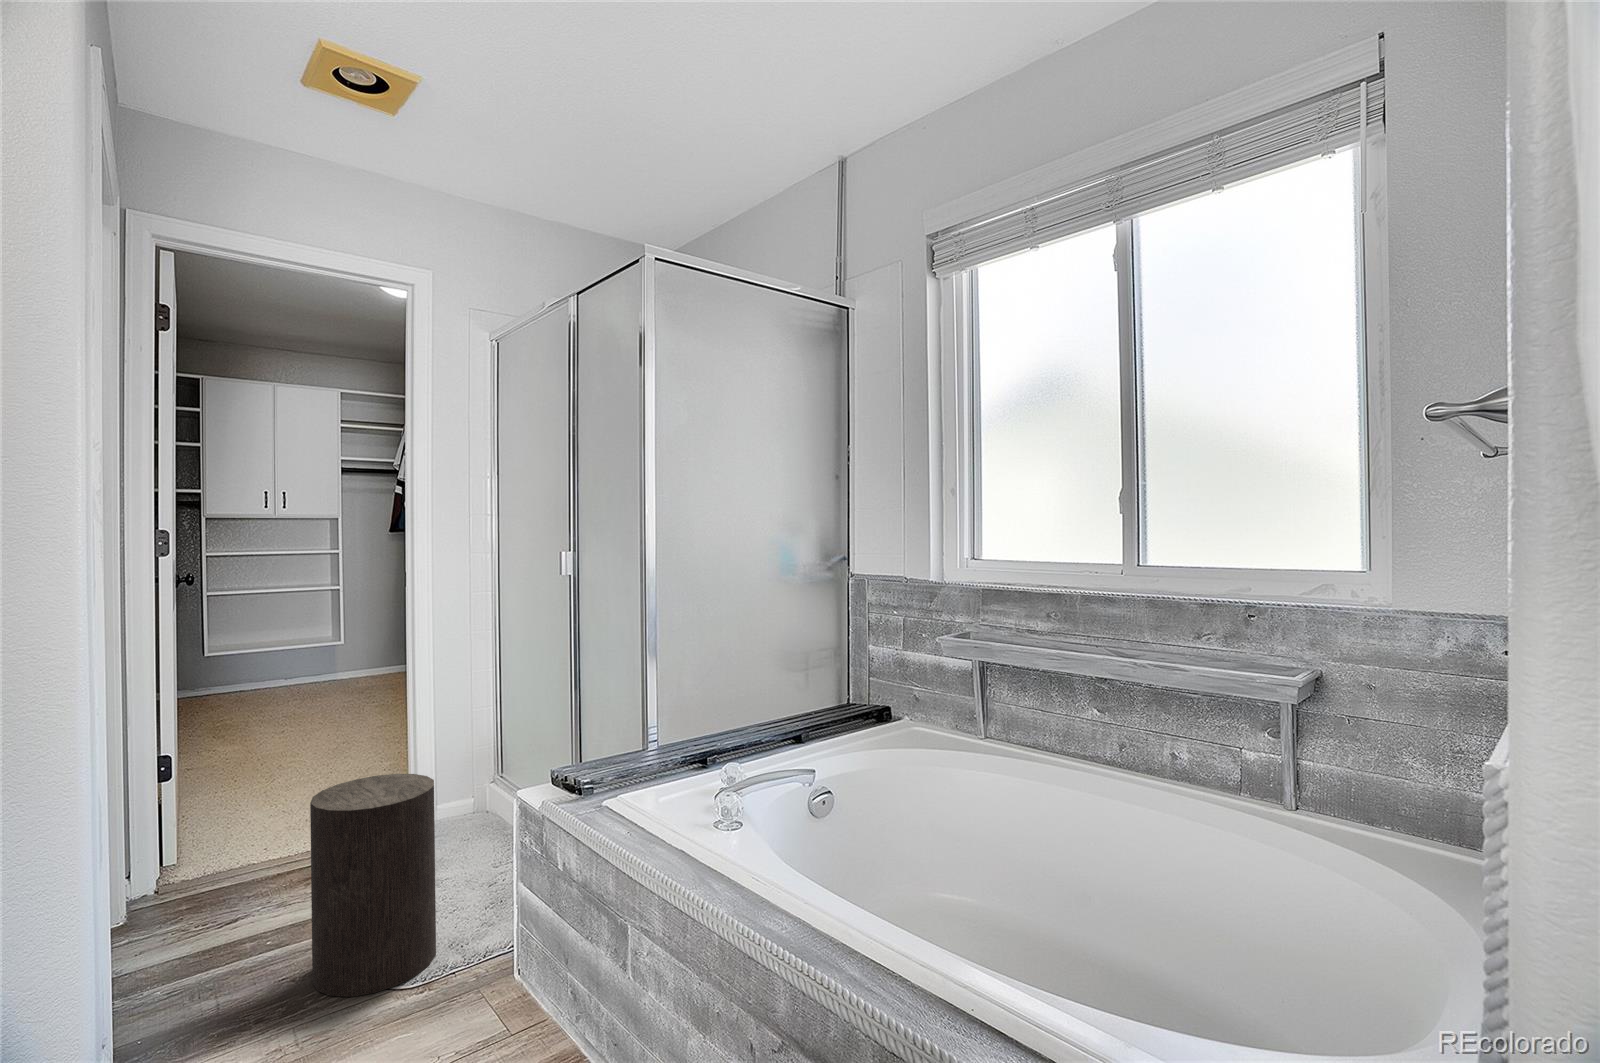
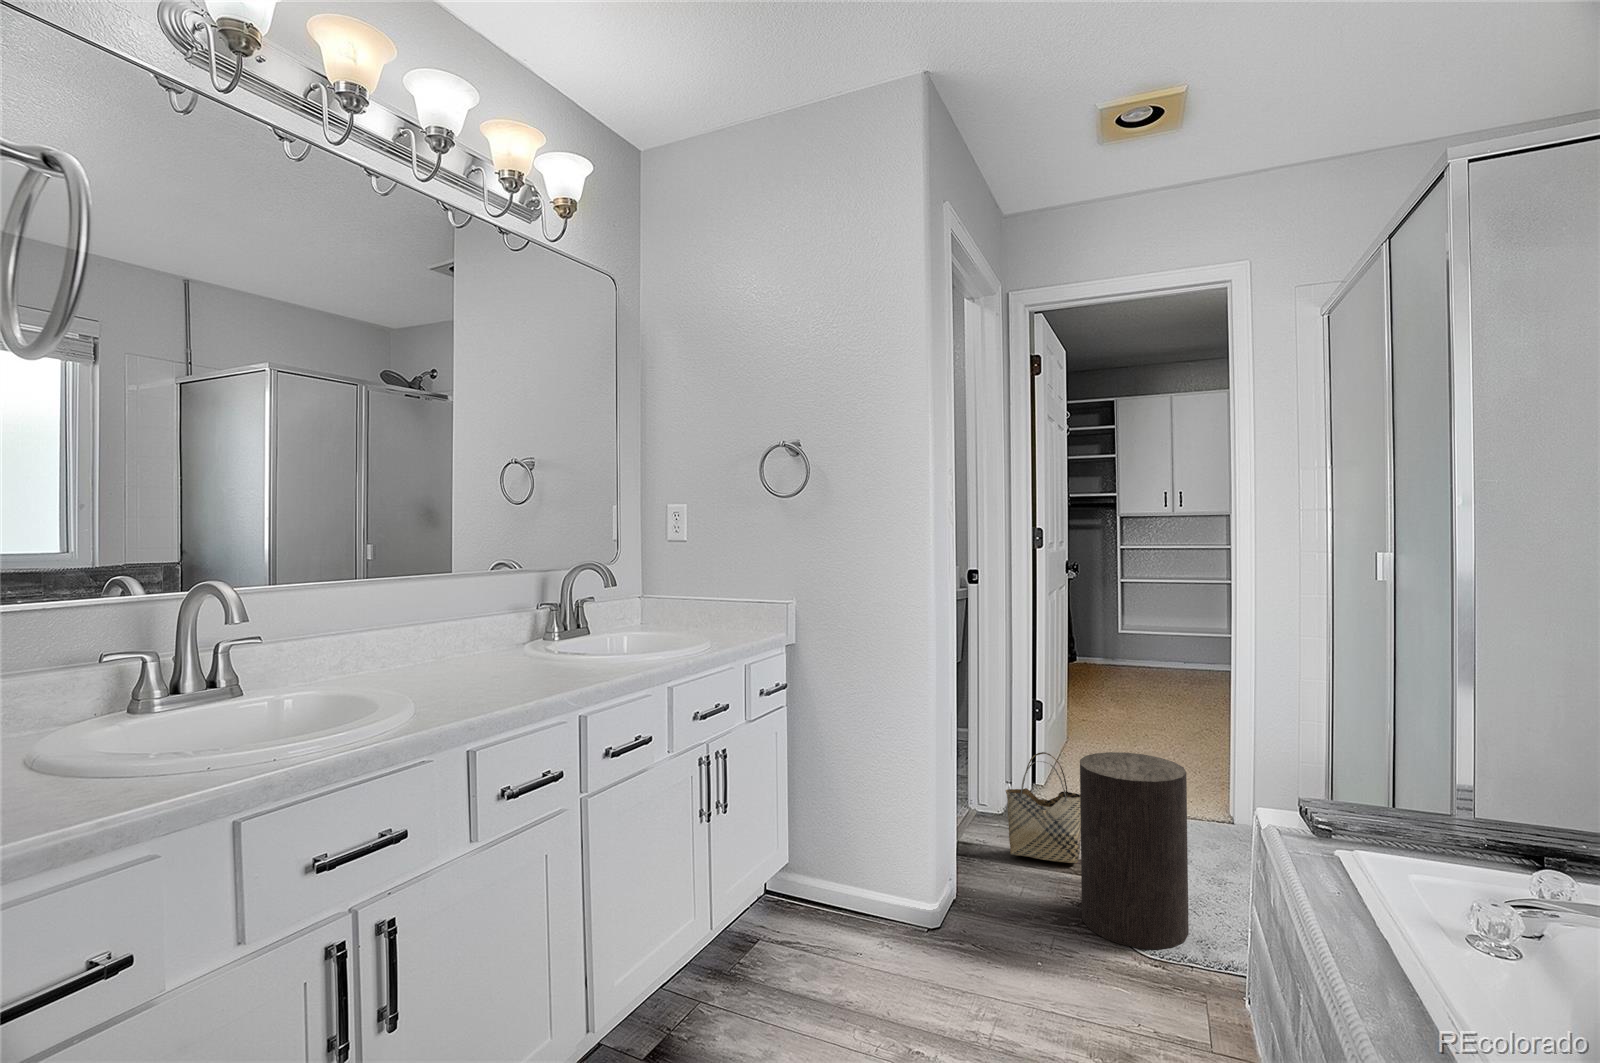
woven basket: none [165,813,280,964] -> present [1006,752,1081,863]

